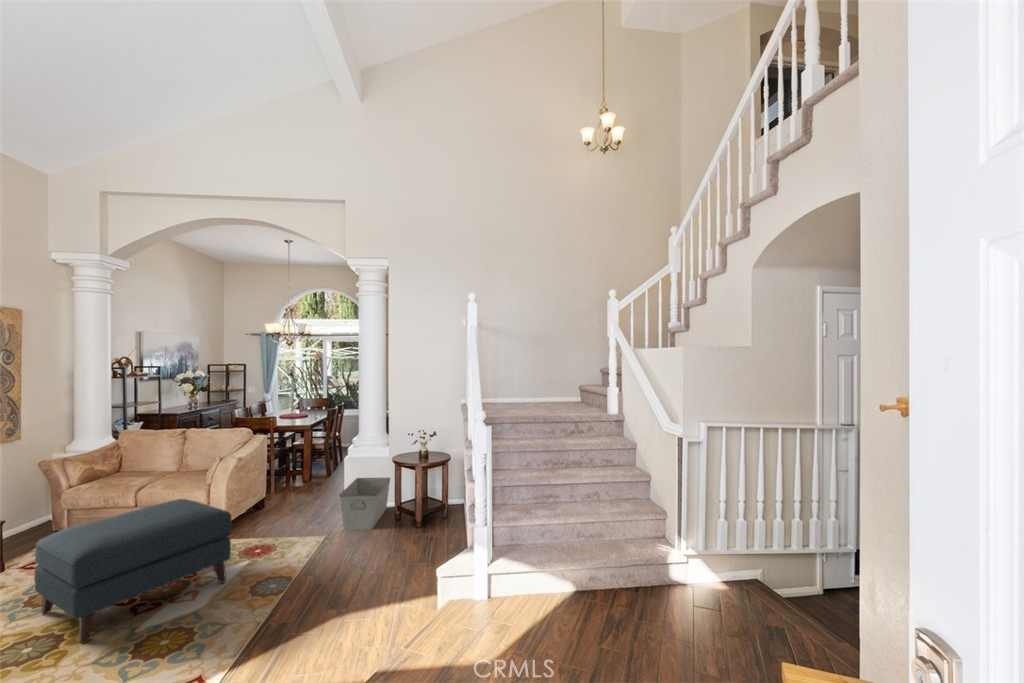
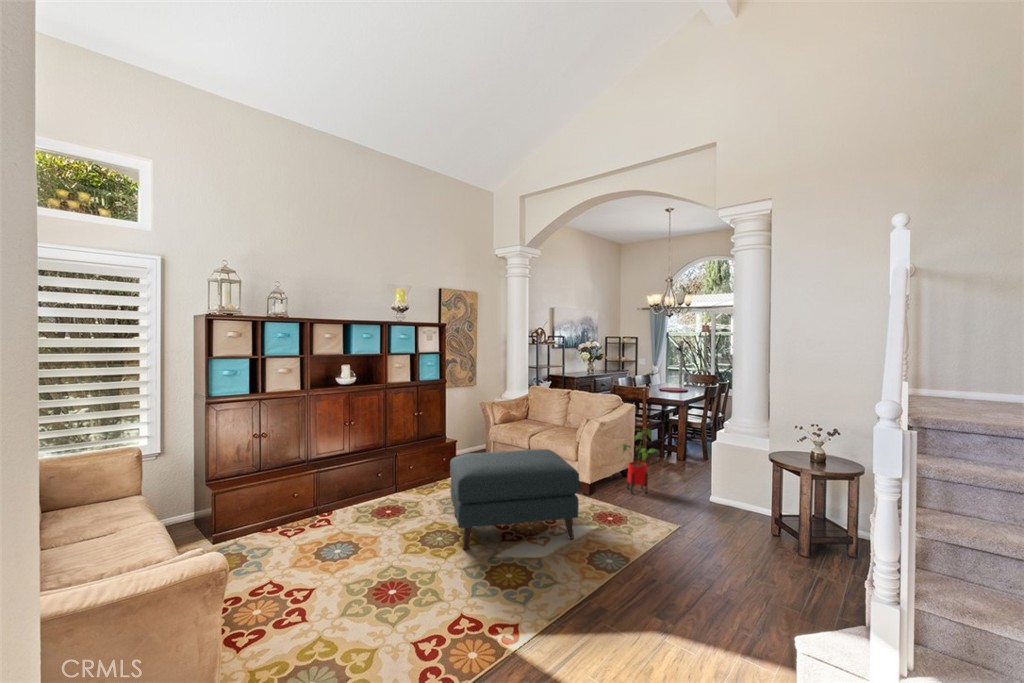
house plant: none [252,457,299,523] -> present [617,429,658,493]
storage bin: present [339,478,390,530] -> none [698,469,769,536]

